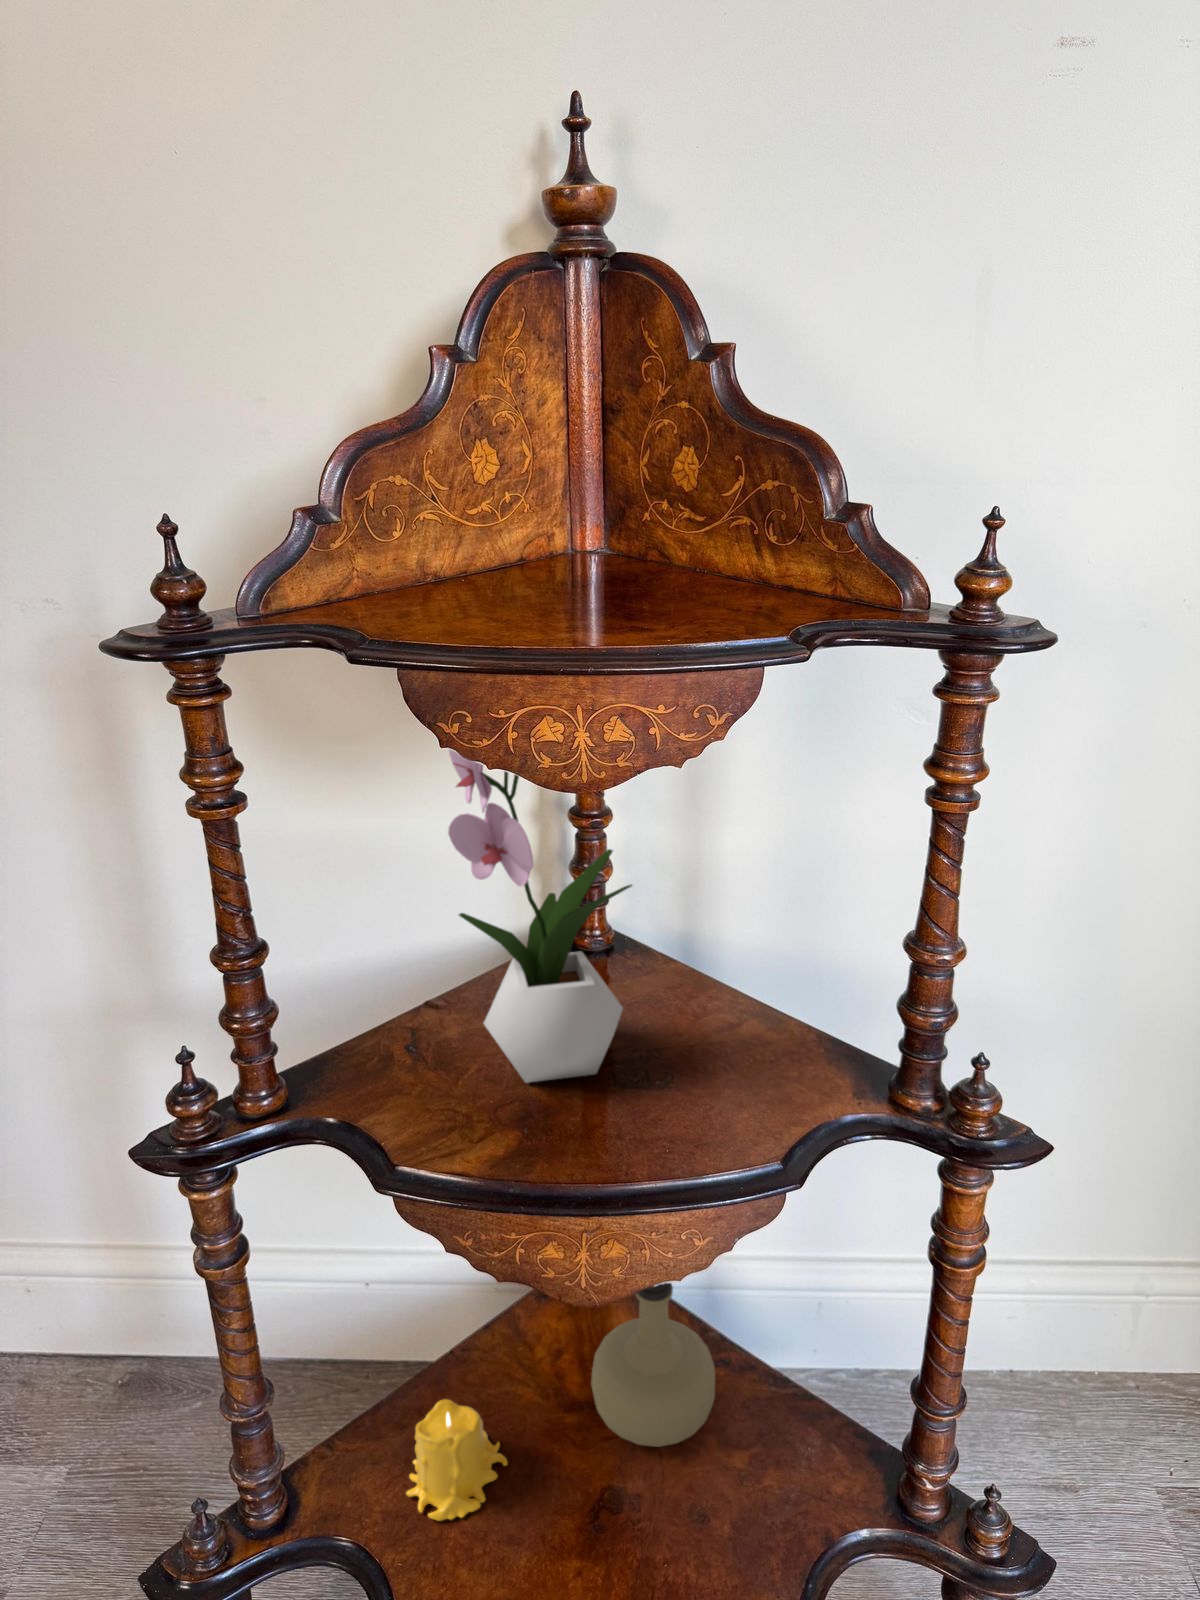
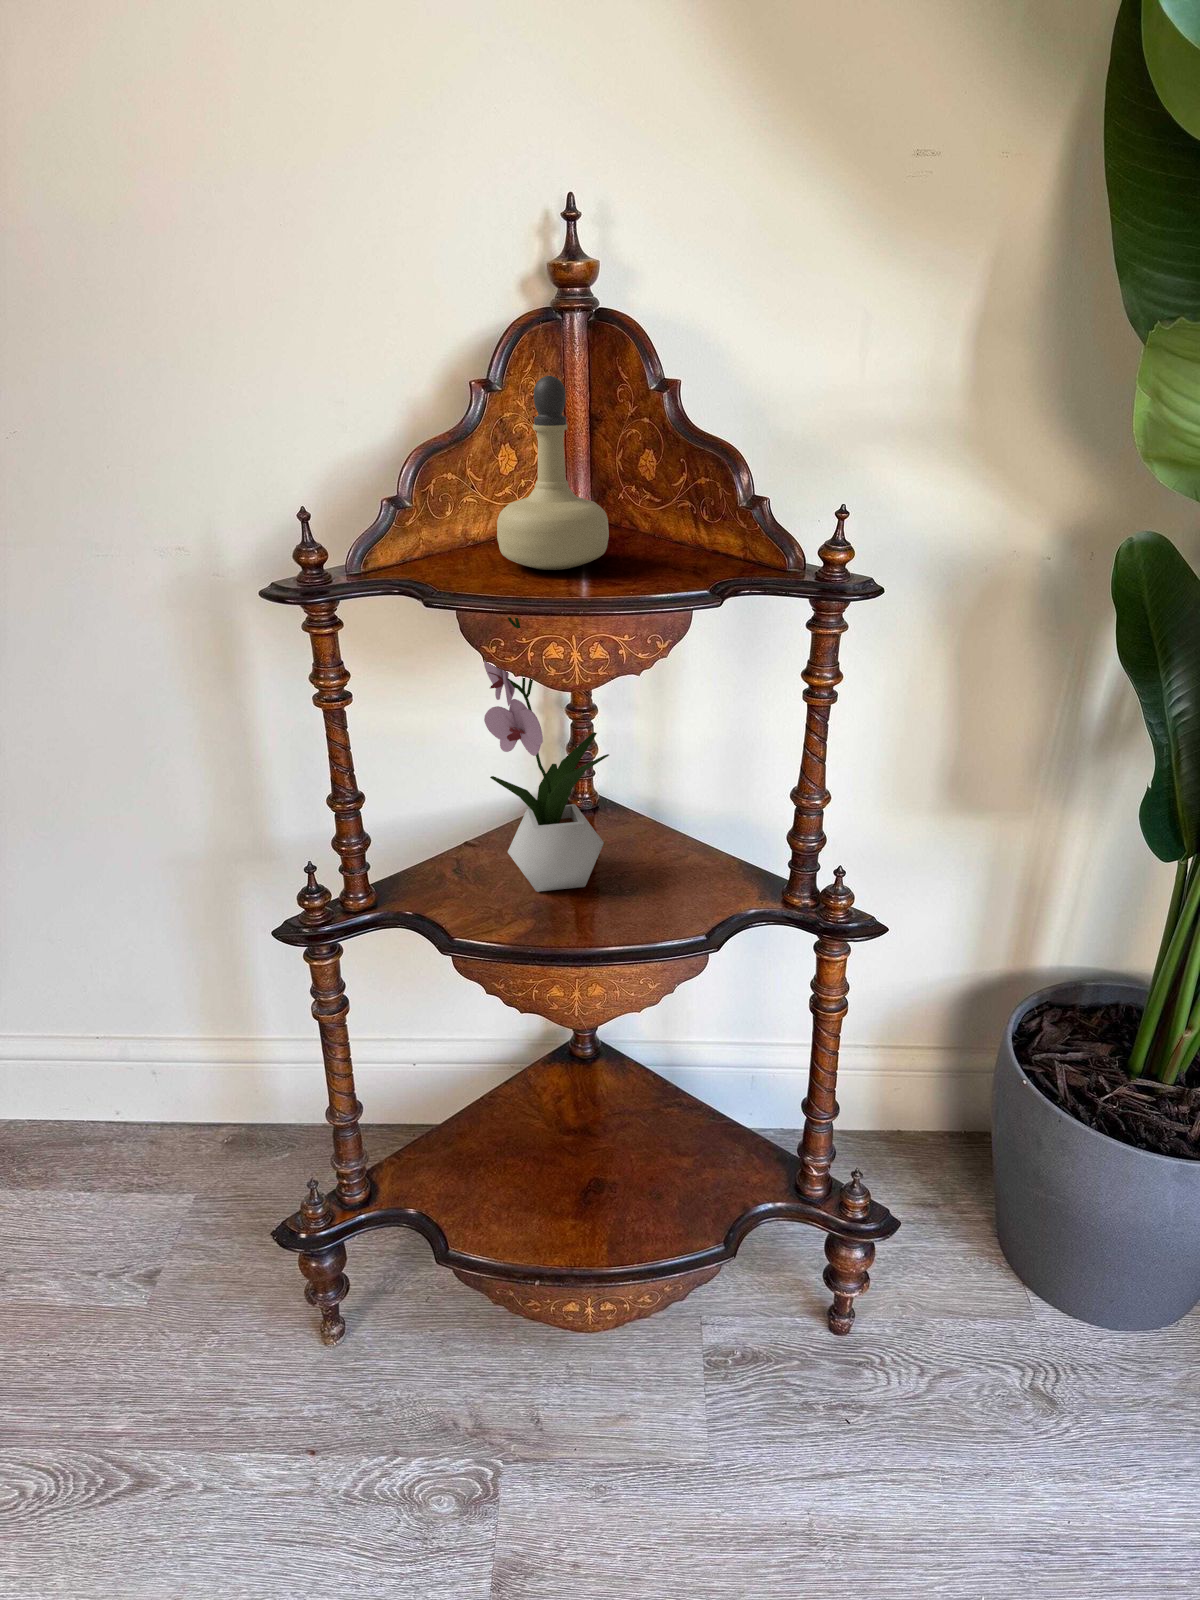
perfume bottle: present [591,1283,715,1447] -> present [497,376,609,570]
candle: present [406,1399,507,1521] -> none [453,1121,523,1195]

